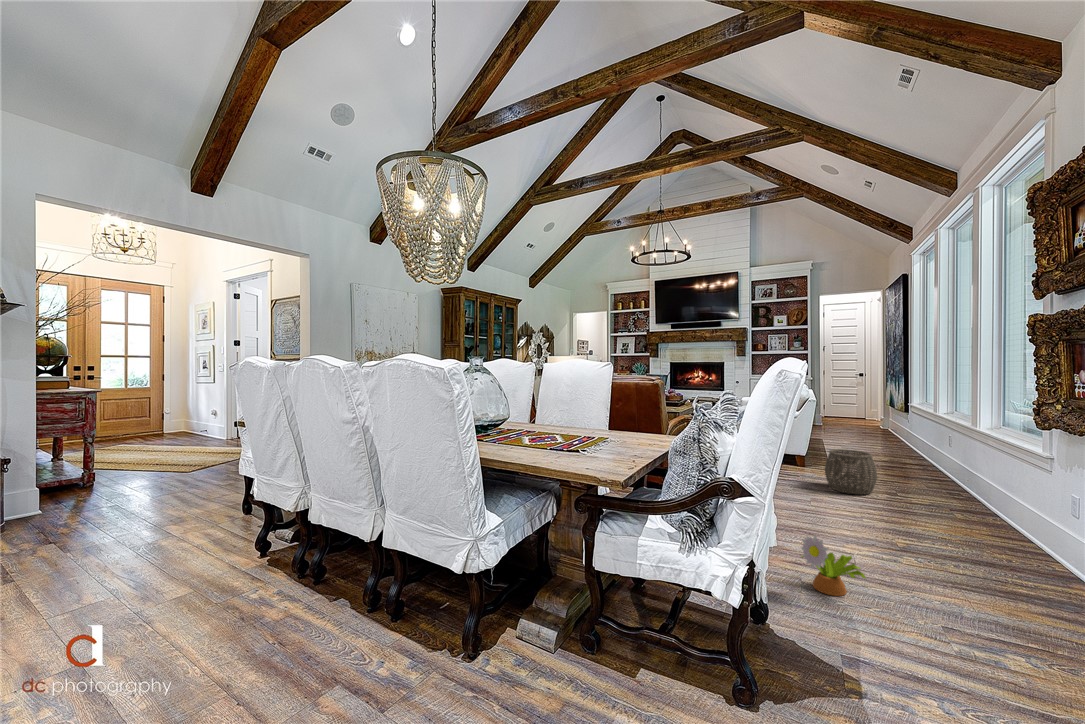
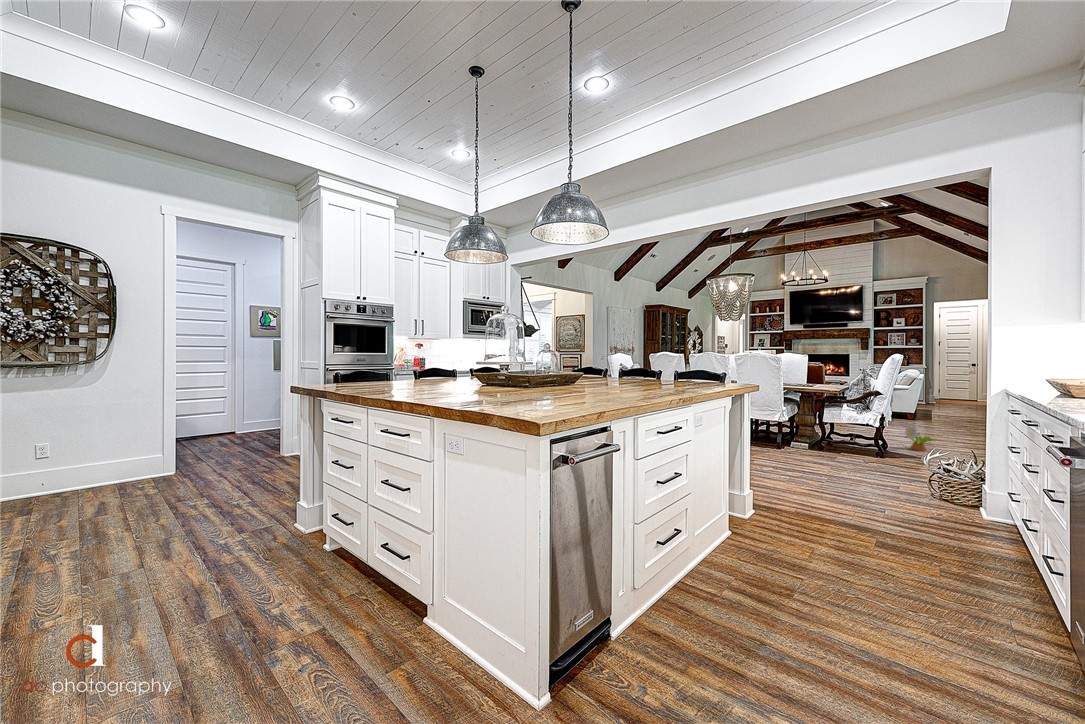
woven basket: present [825,449,877,495] -> none [926,405,961,430]

